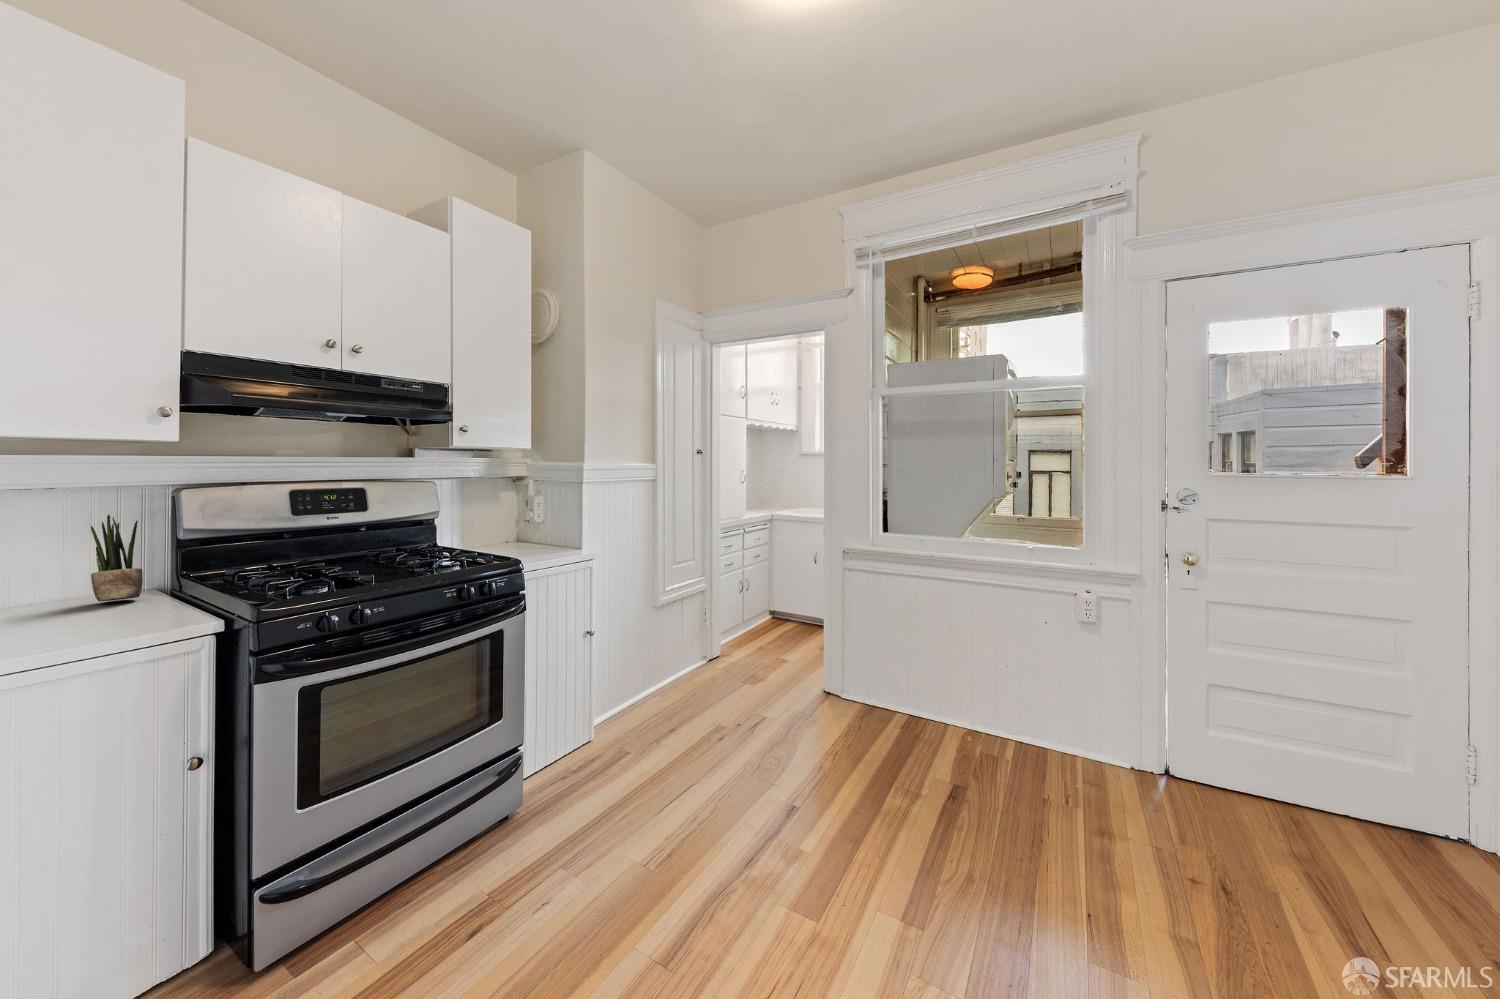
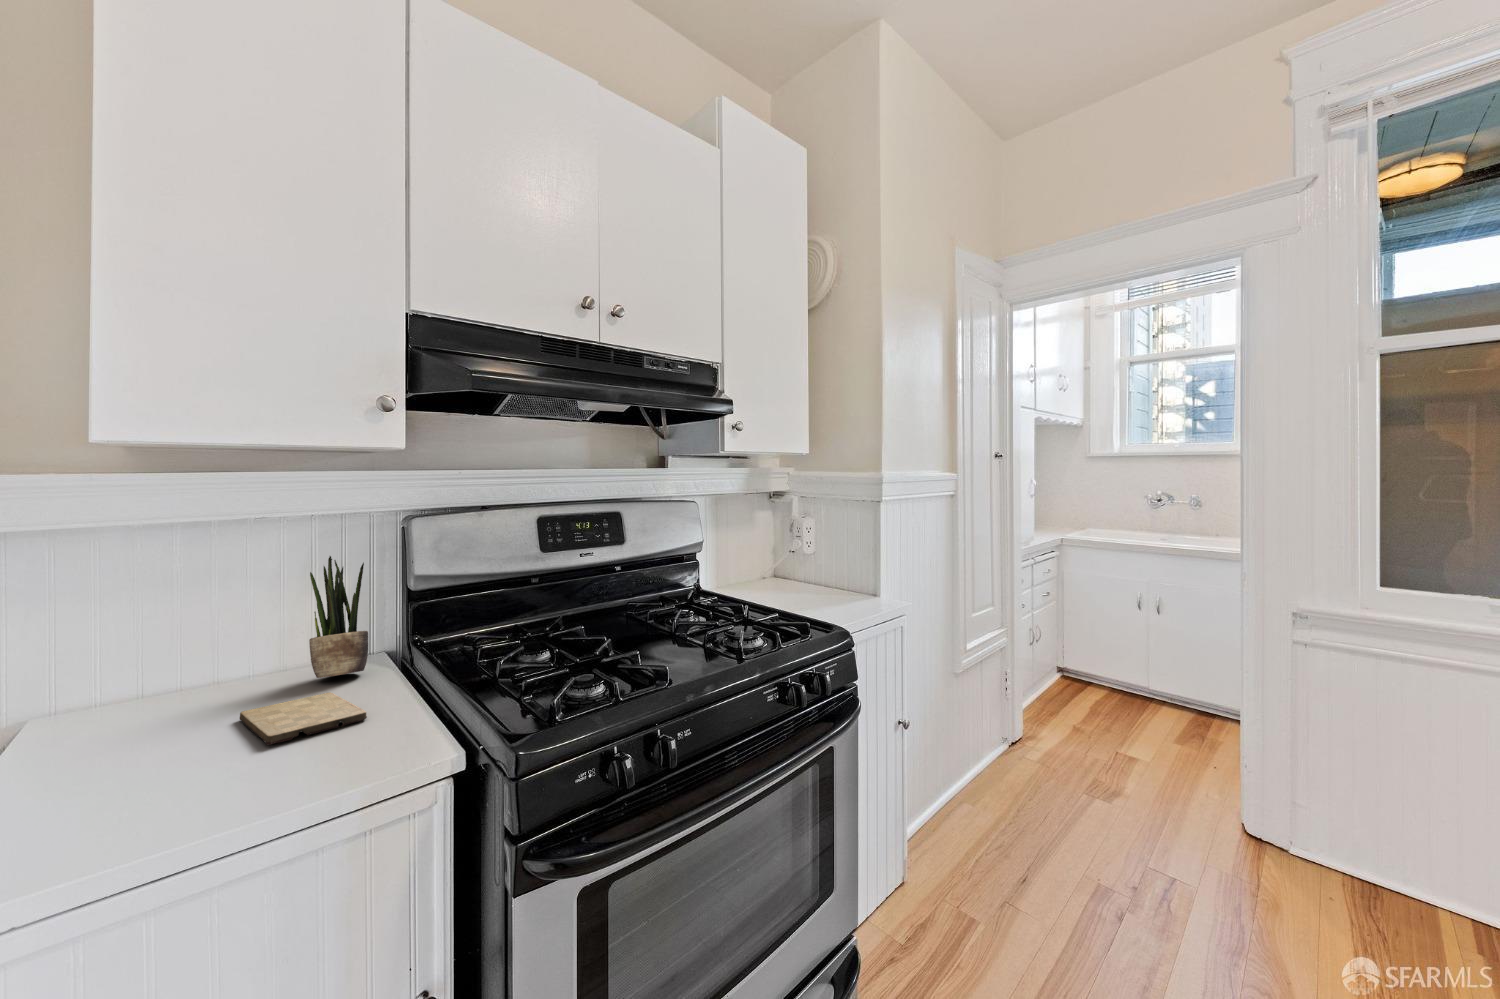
cutting board: none [44,607,152,629] -> present [239,692,367,745]

